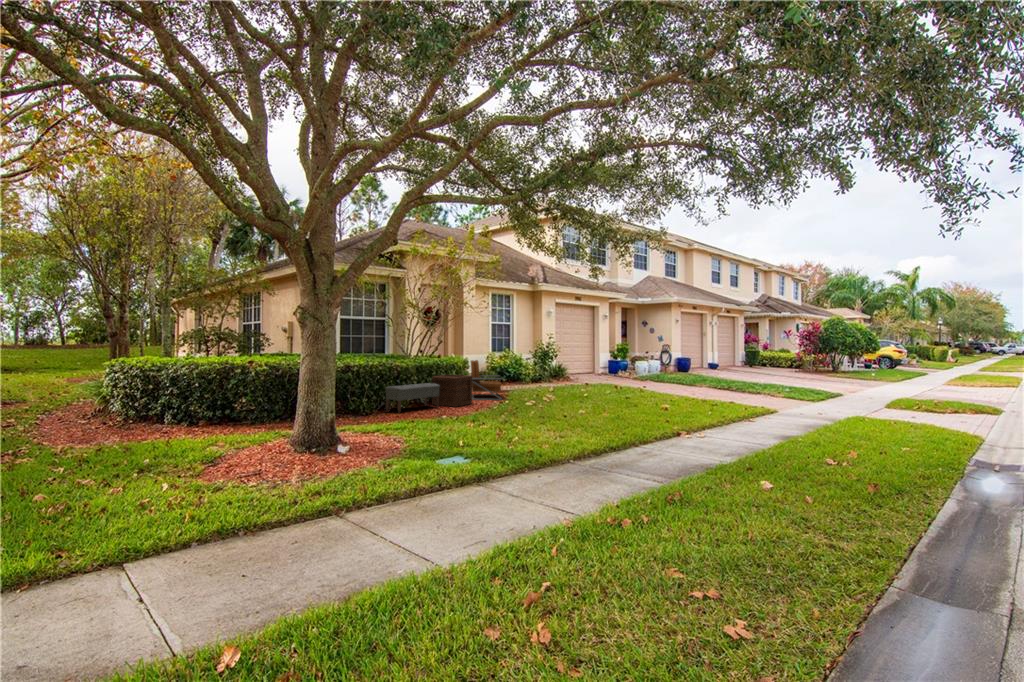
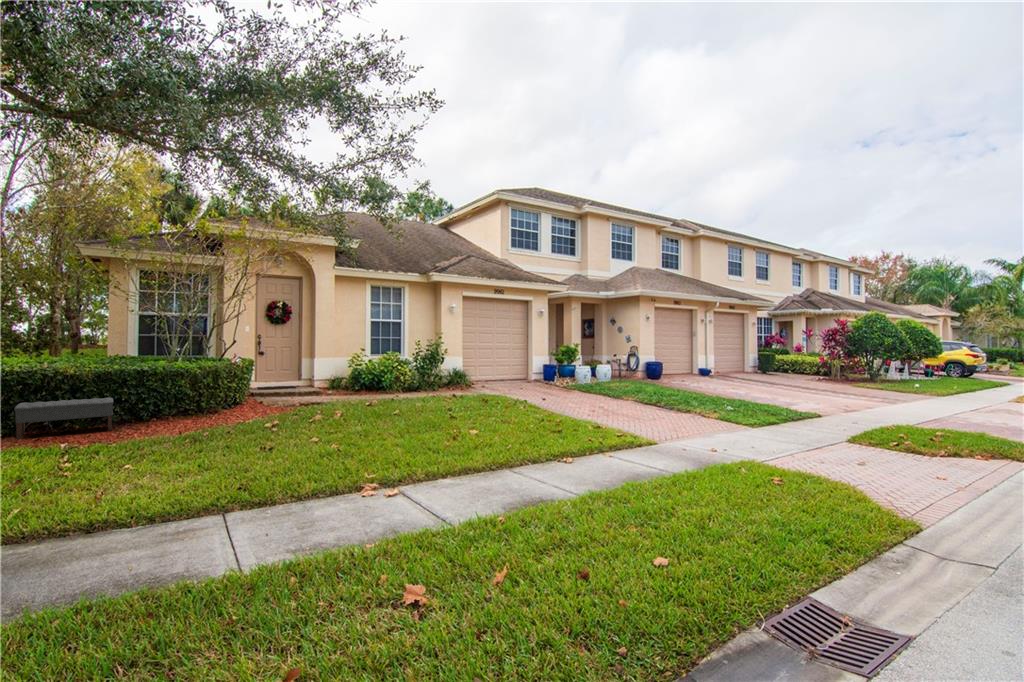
lounge chair: present [471,360,502,400] -> none [209,366,282,420]
wooden crate: present [432,375,472,407] -> none [125,386,182,431]

